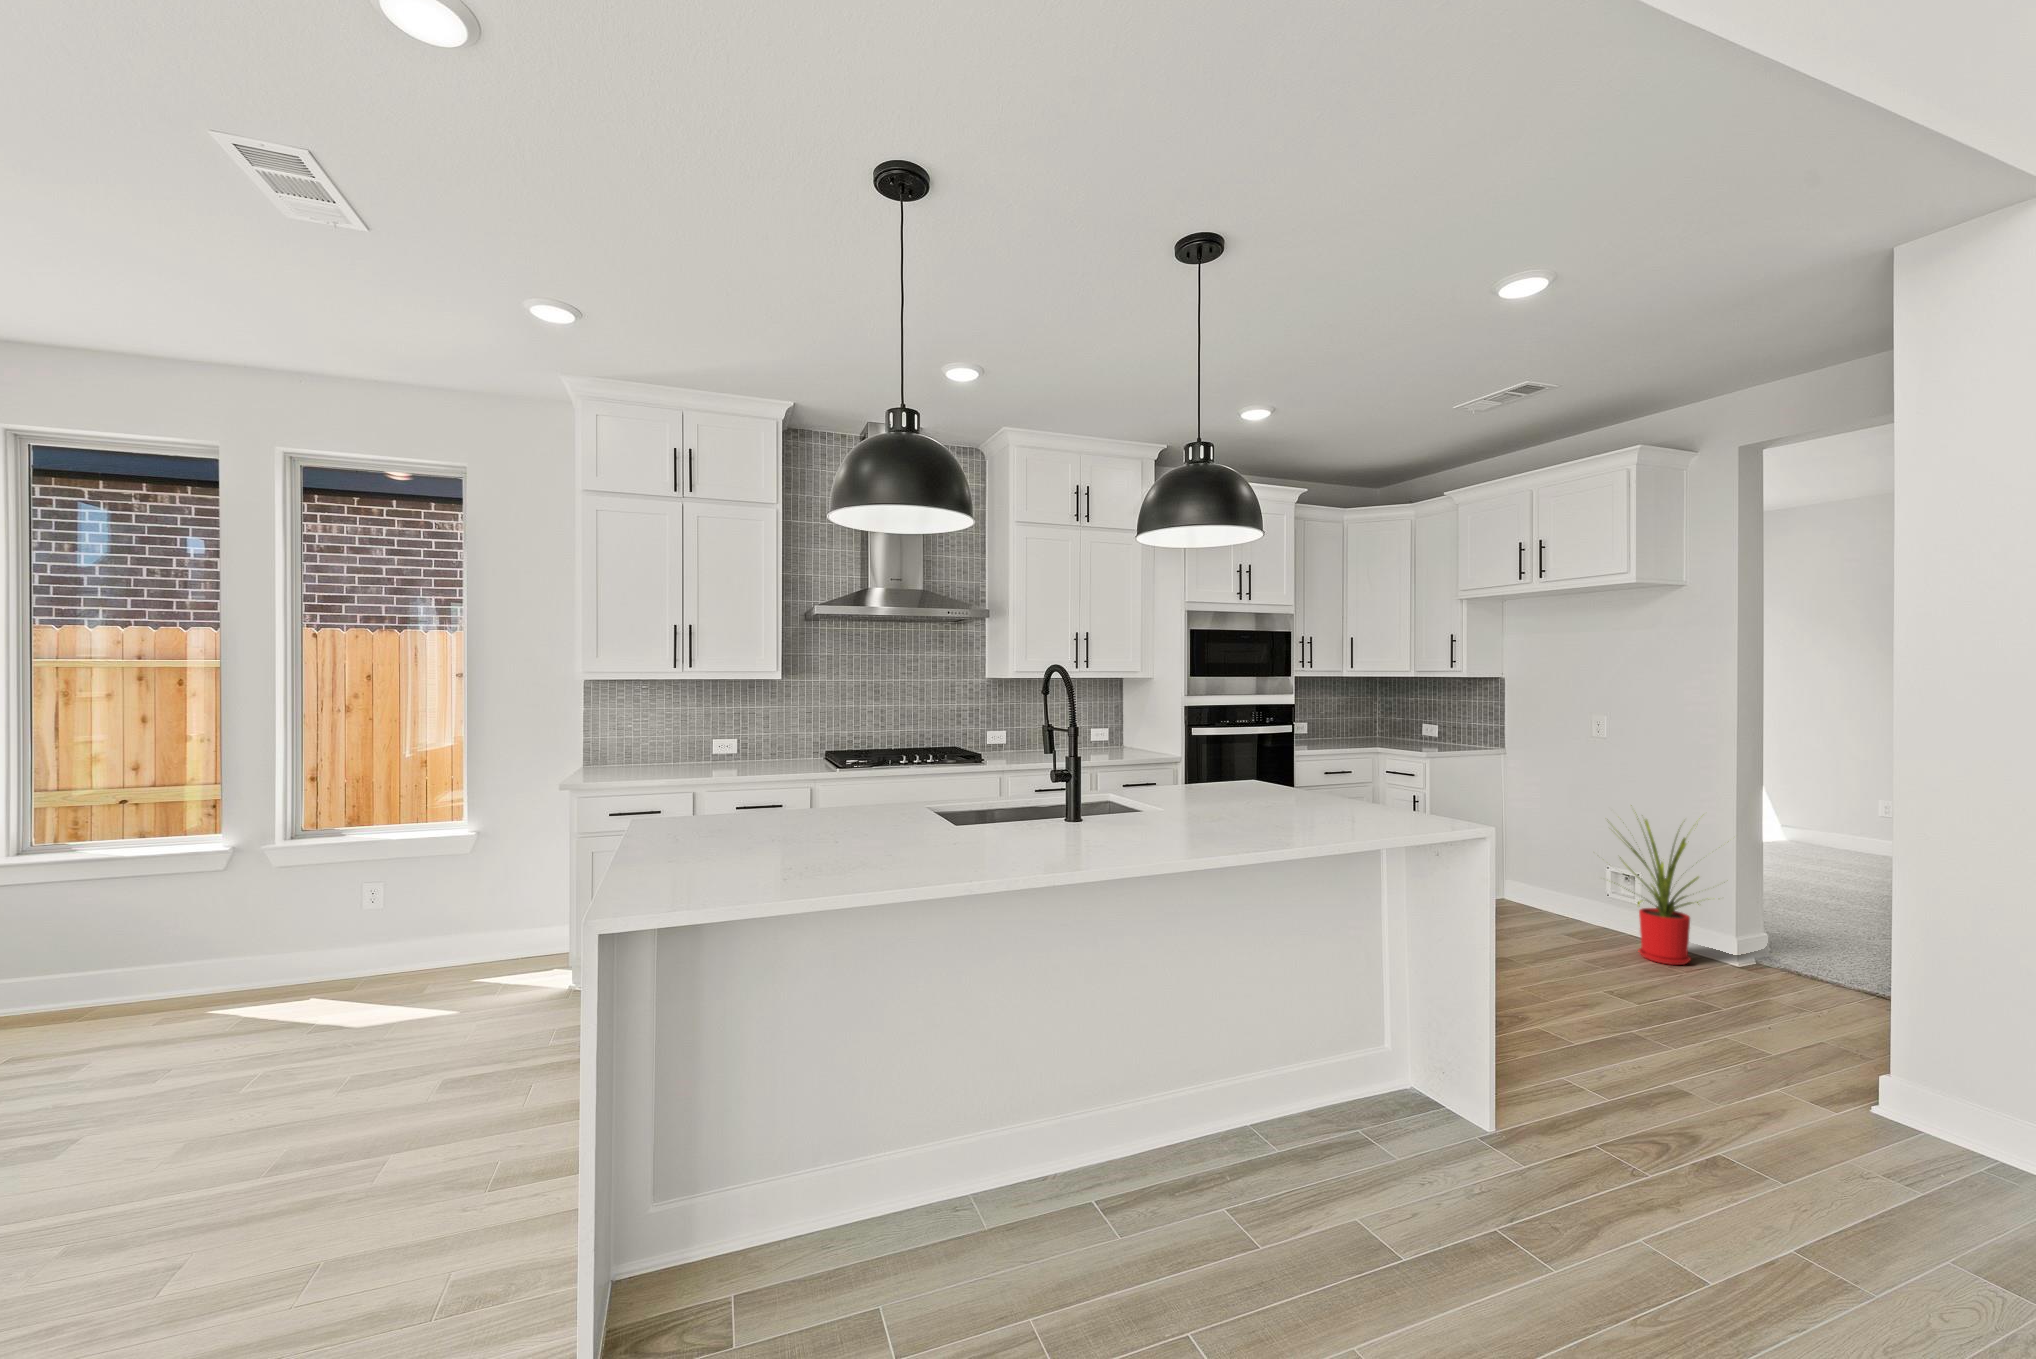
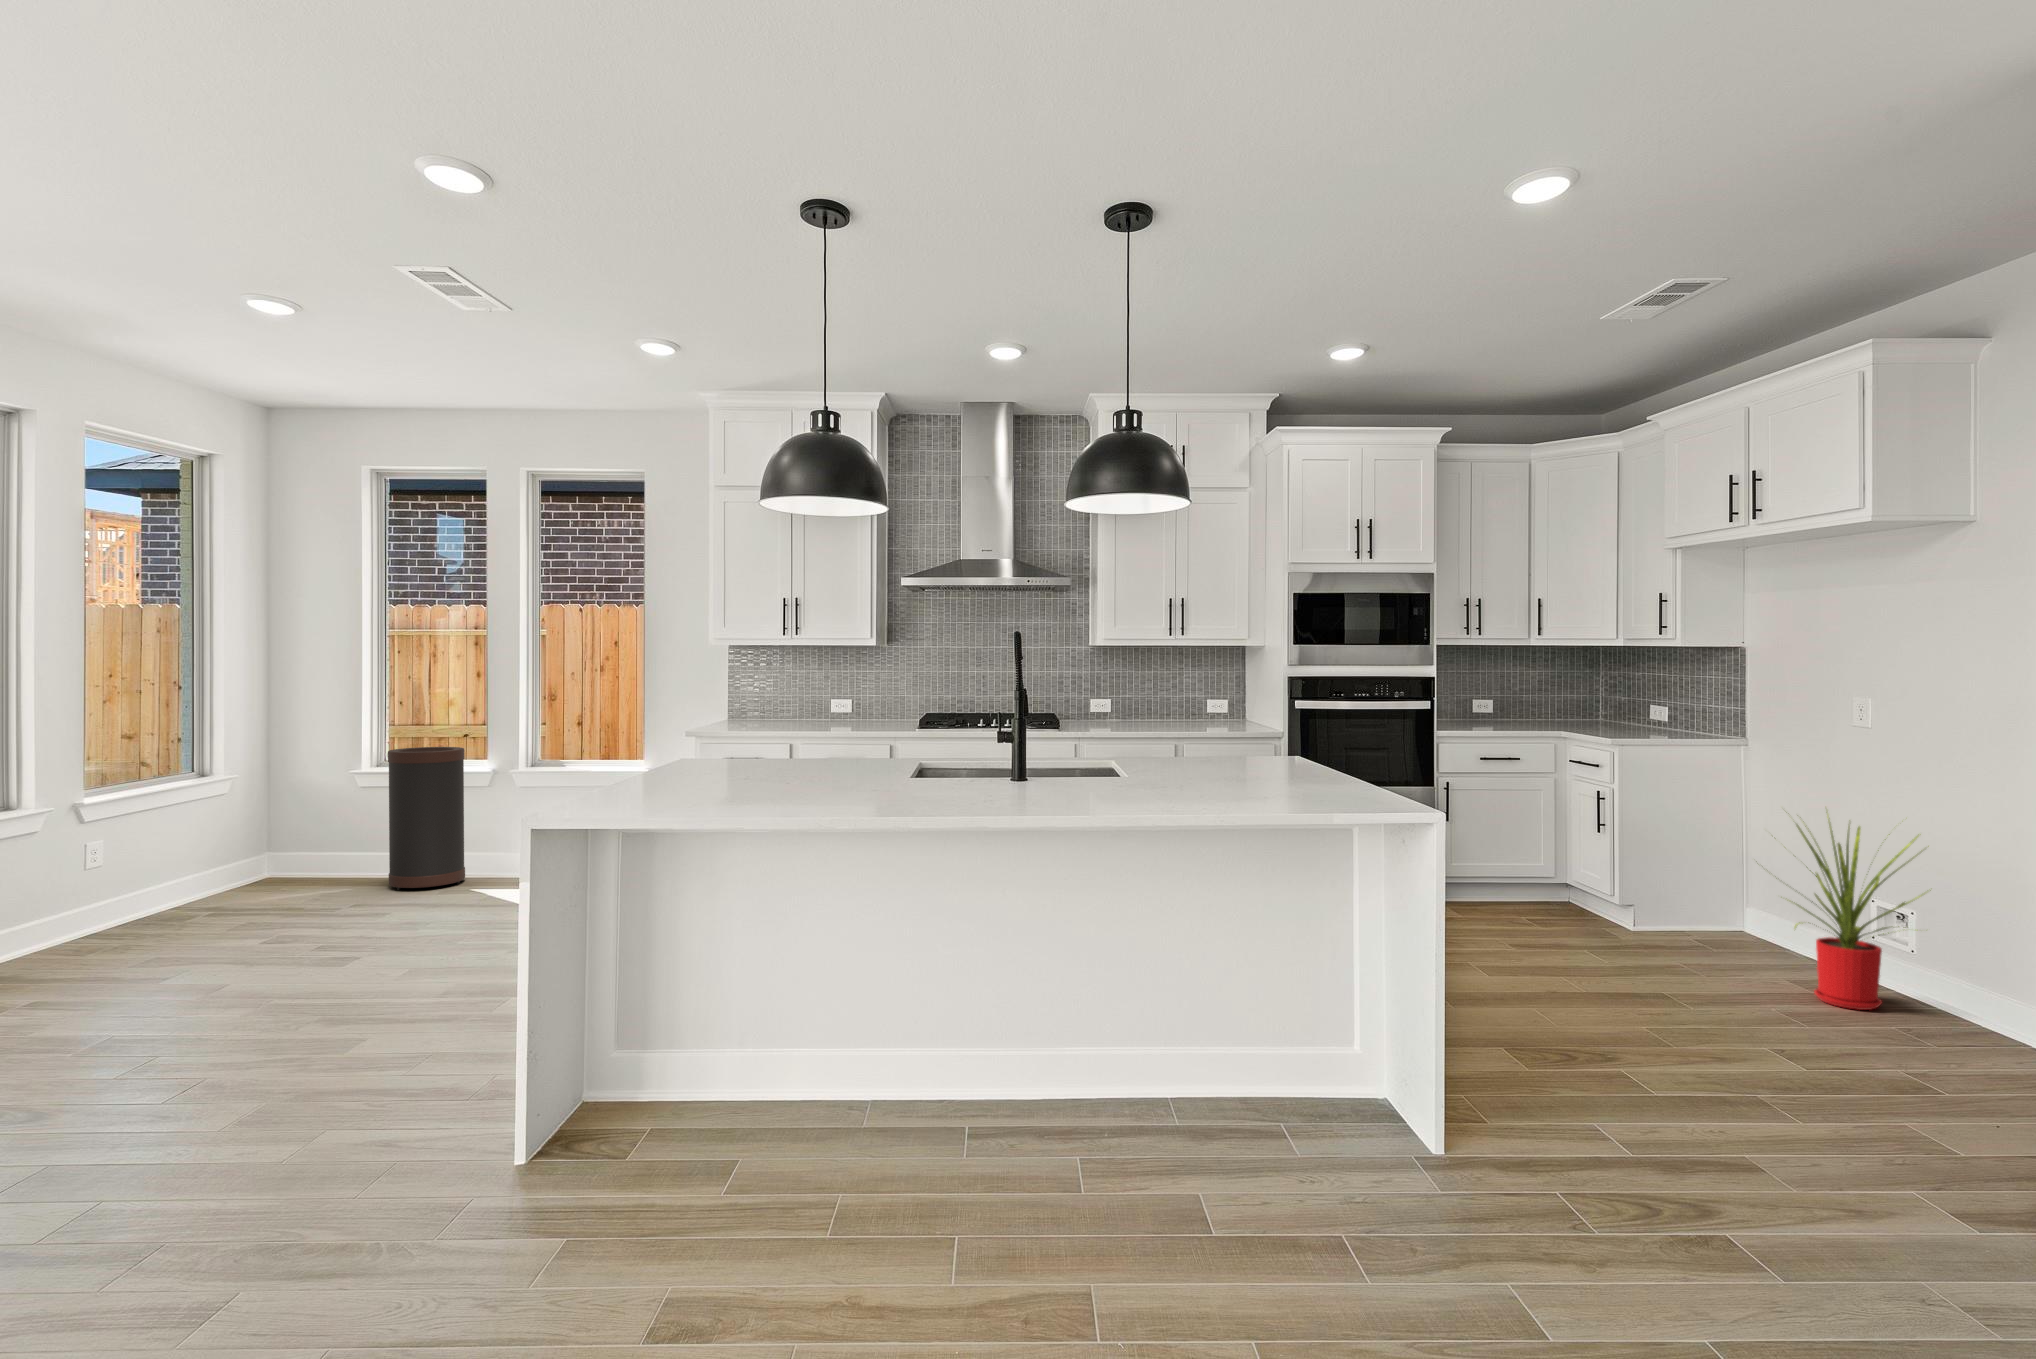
trash can: none [53,822,189,1035] -> present [388,747,465,890]

